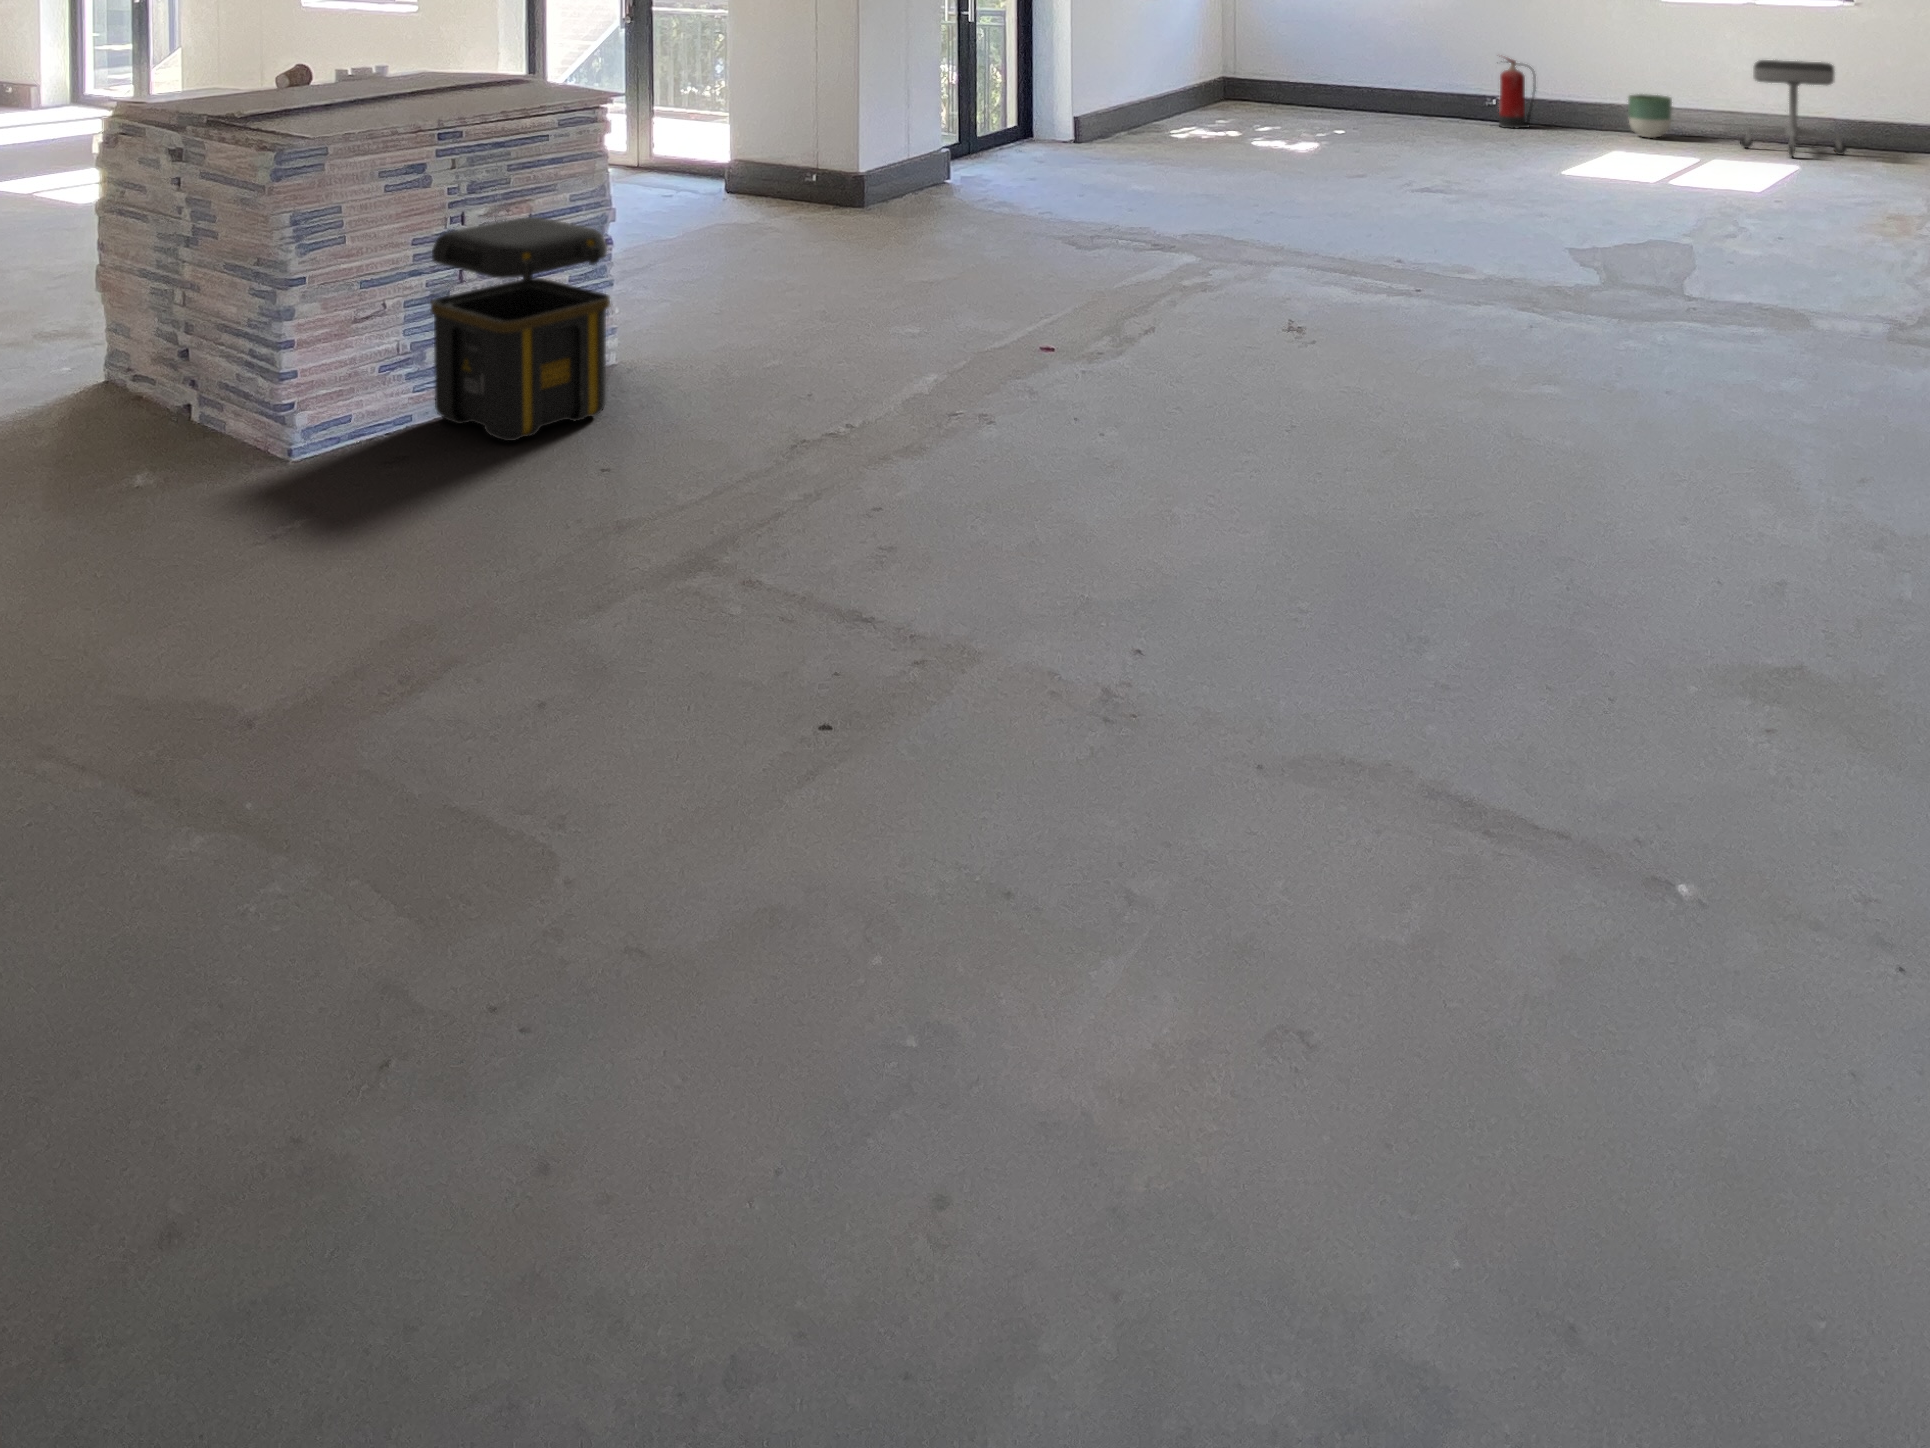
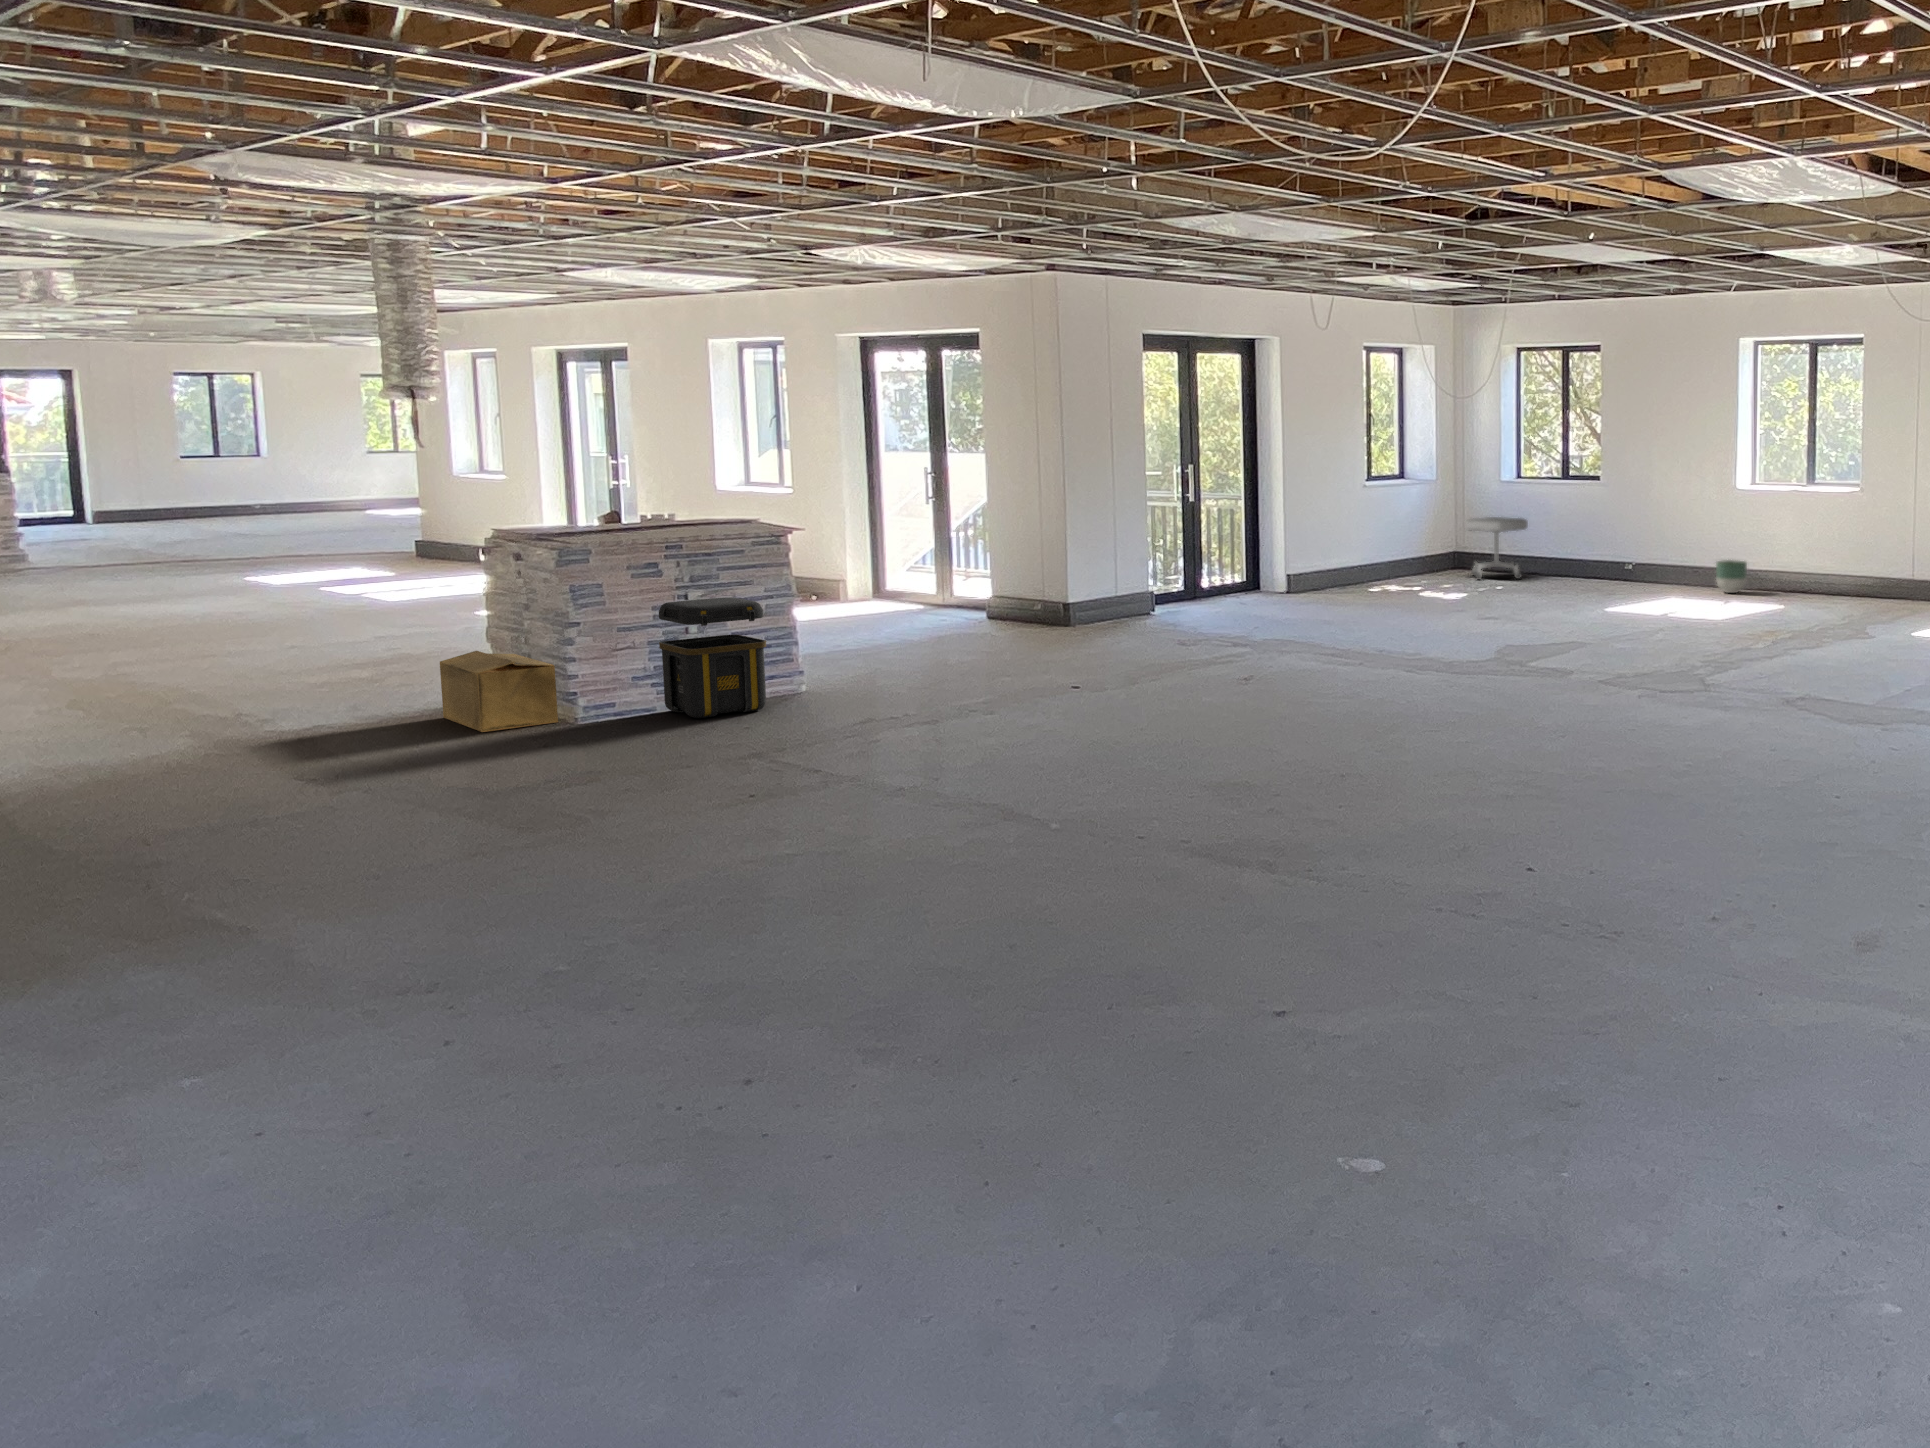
fire extinguisher: present [1499,58,1536,128] -> none [1631,530,1658,587]
stool: present [1740,60,1847,157] -> present [1465,517,1528,579]
cardboard box: none [51,321,266,490] -> present [440,651,558,732]

